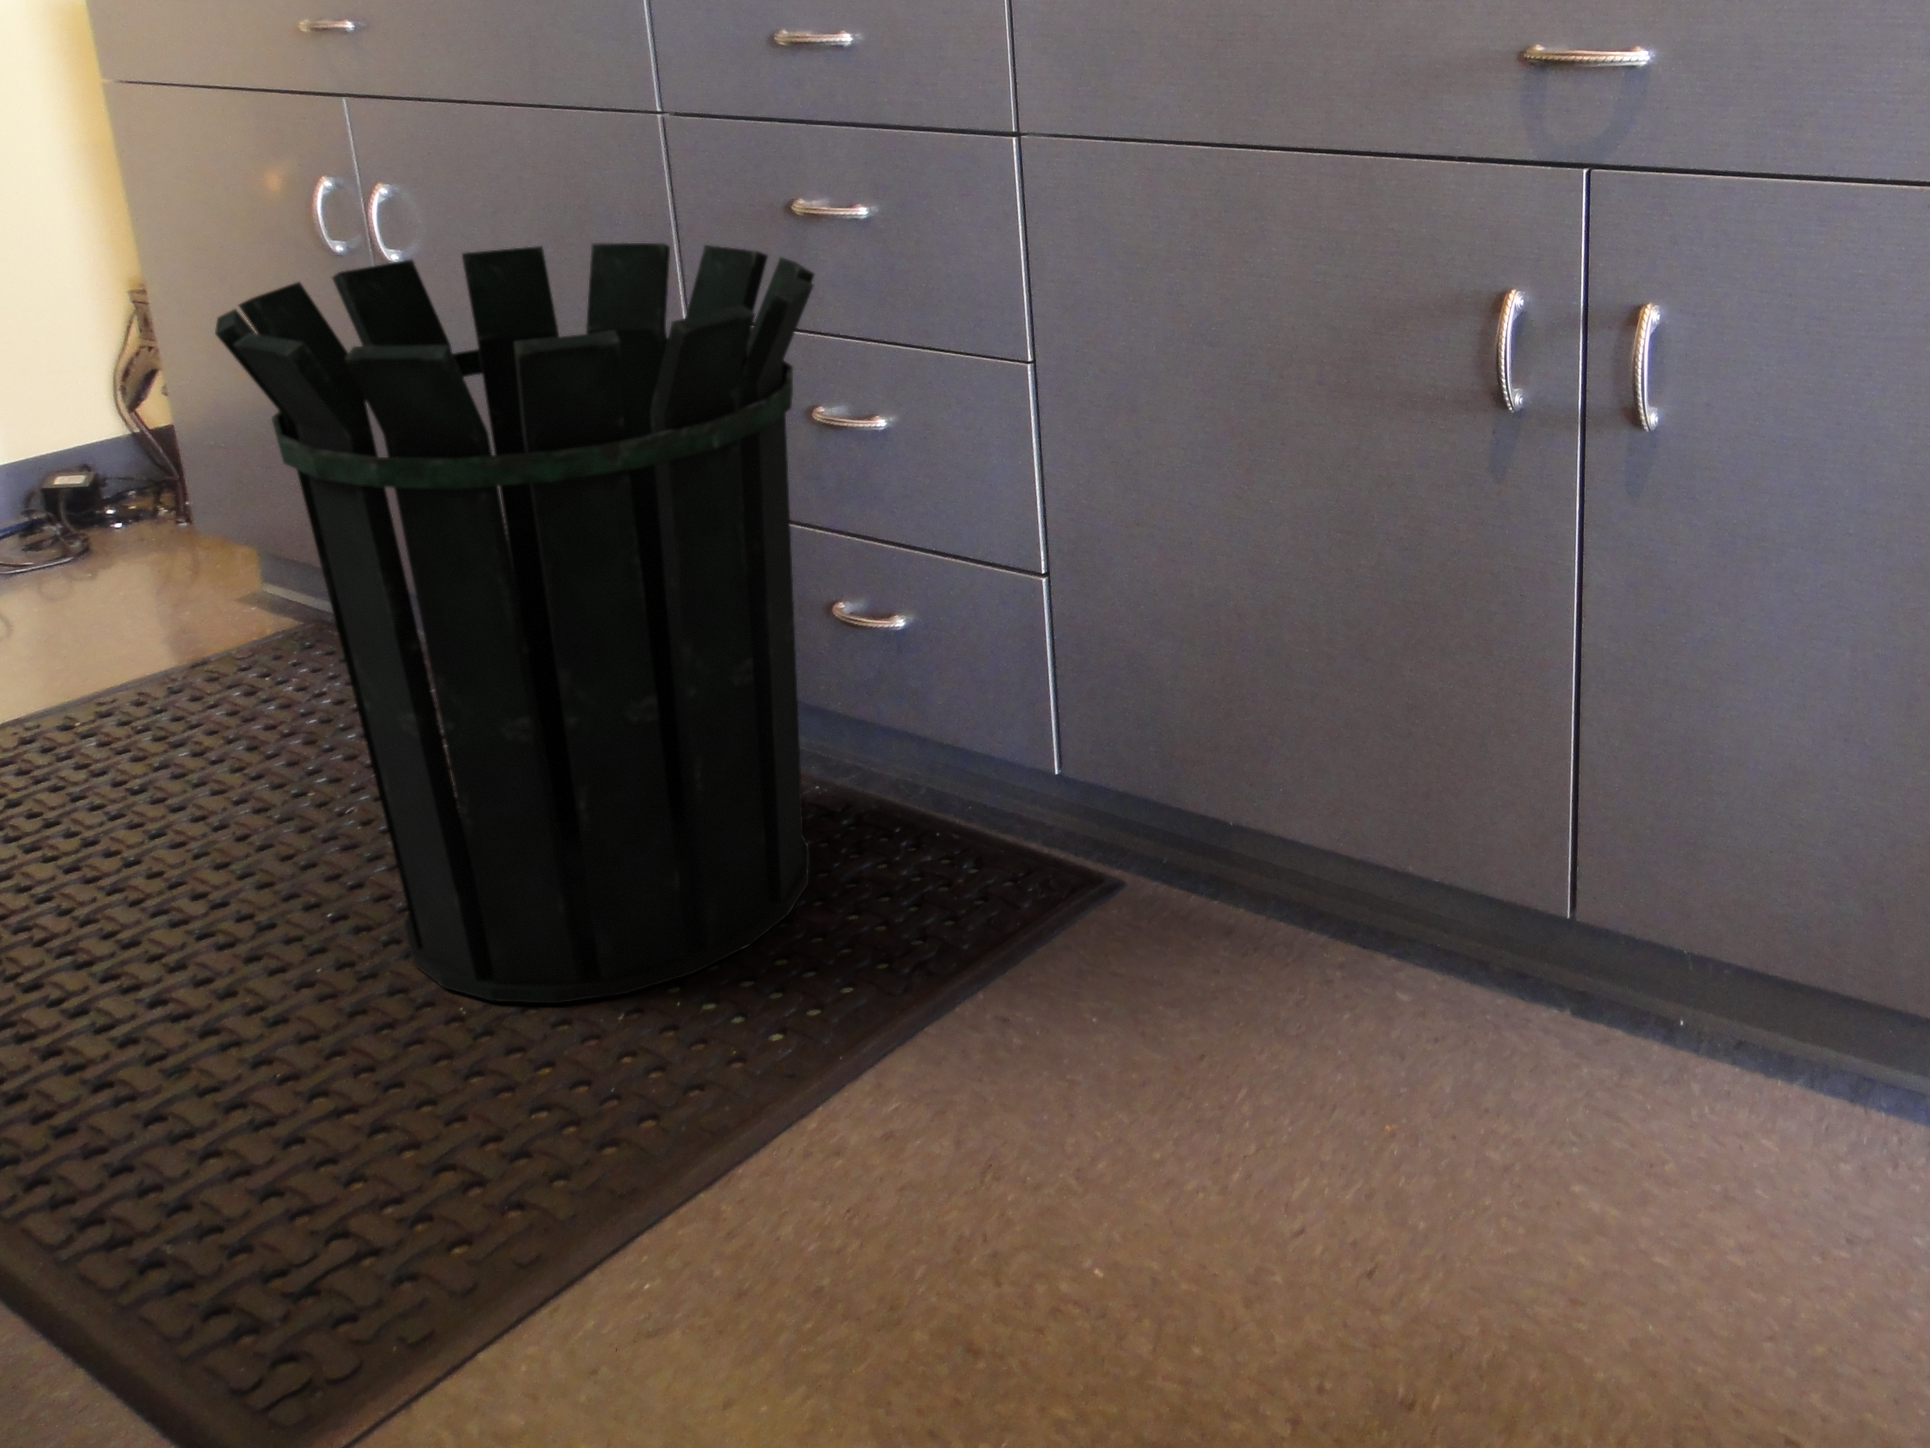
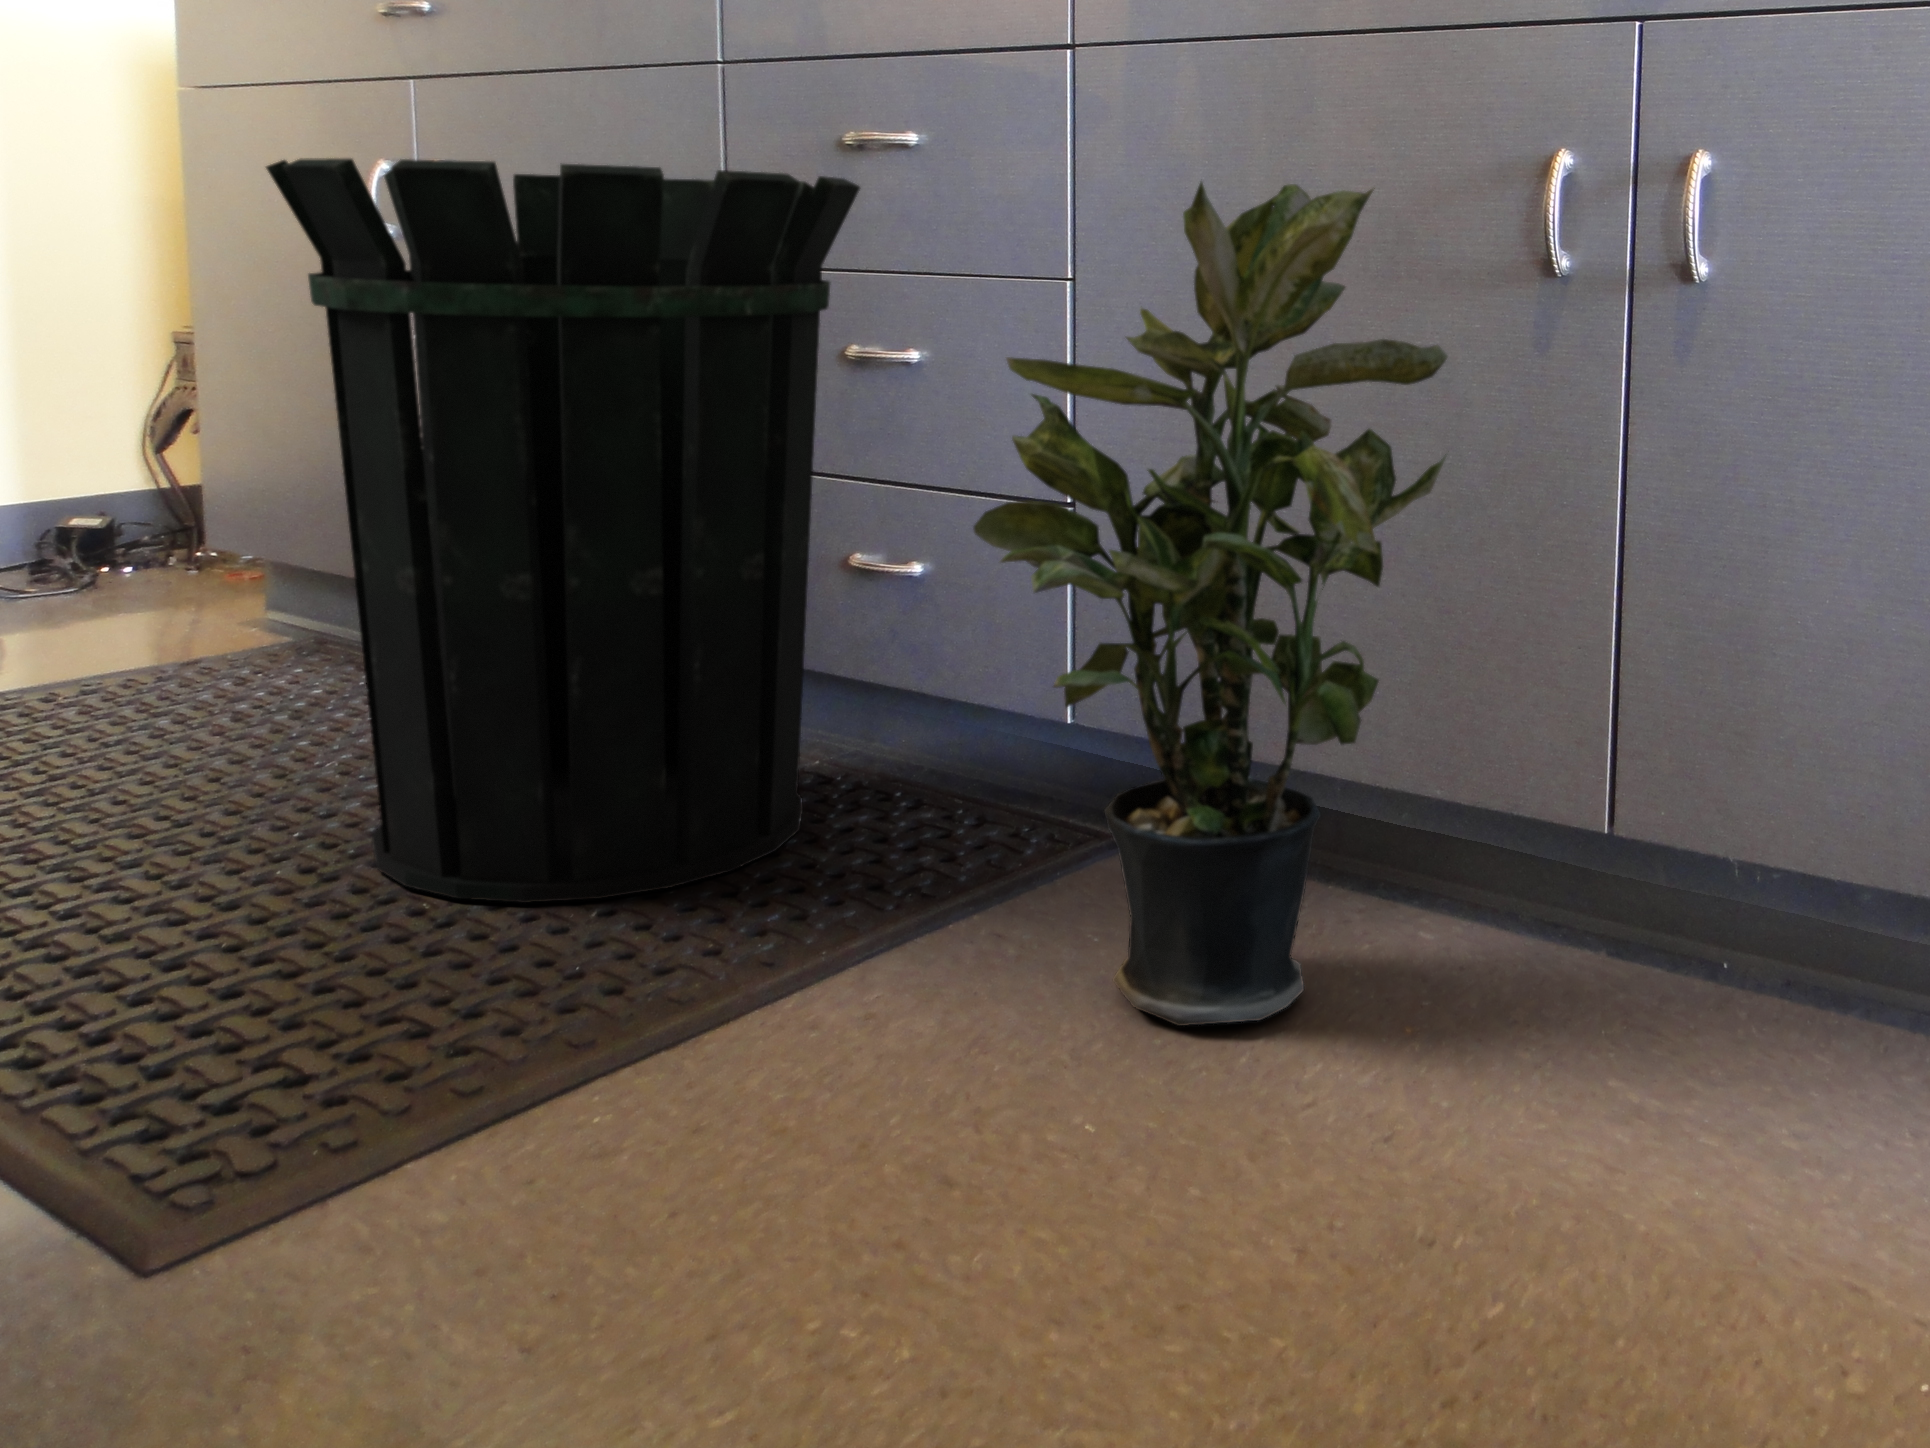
potted plant: none [956,345,1411,1139] -> present [974,182,1448,1026]

